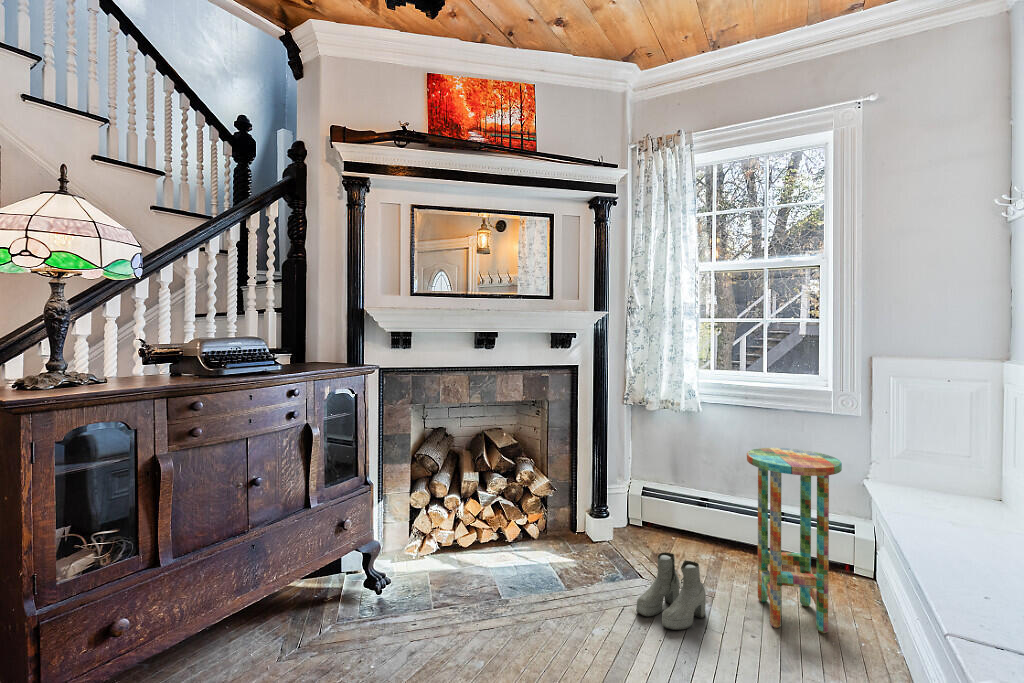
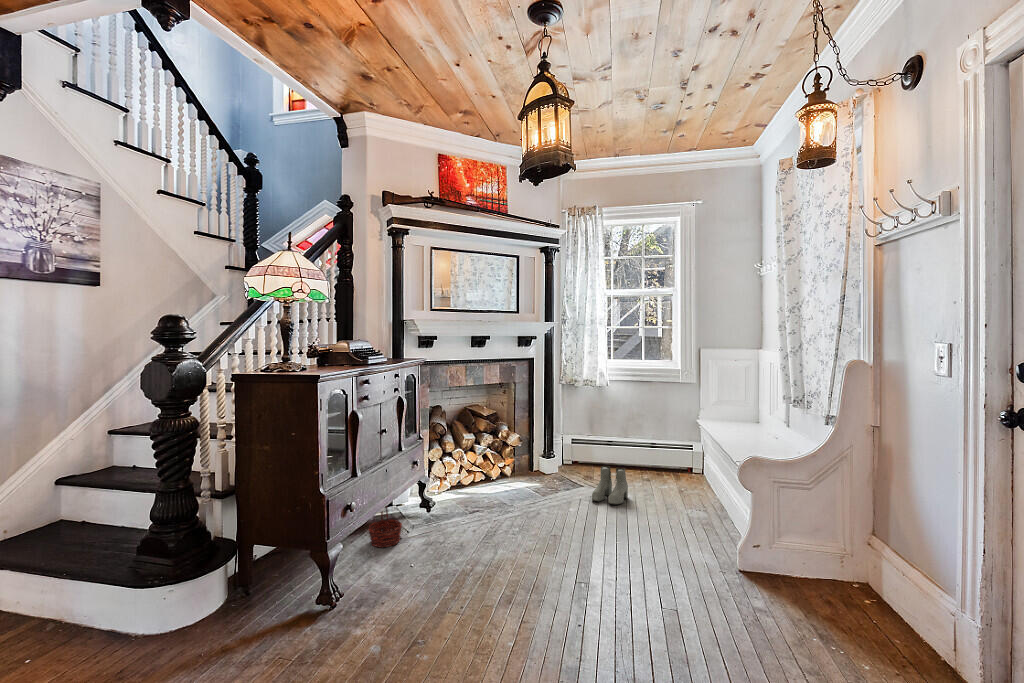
side table: present [747,448,842,633] -> none [646,402,694,498]
basket: none [235,578,291,661] -> present [368,506,402,547]

